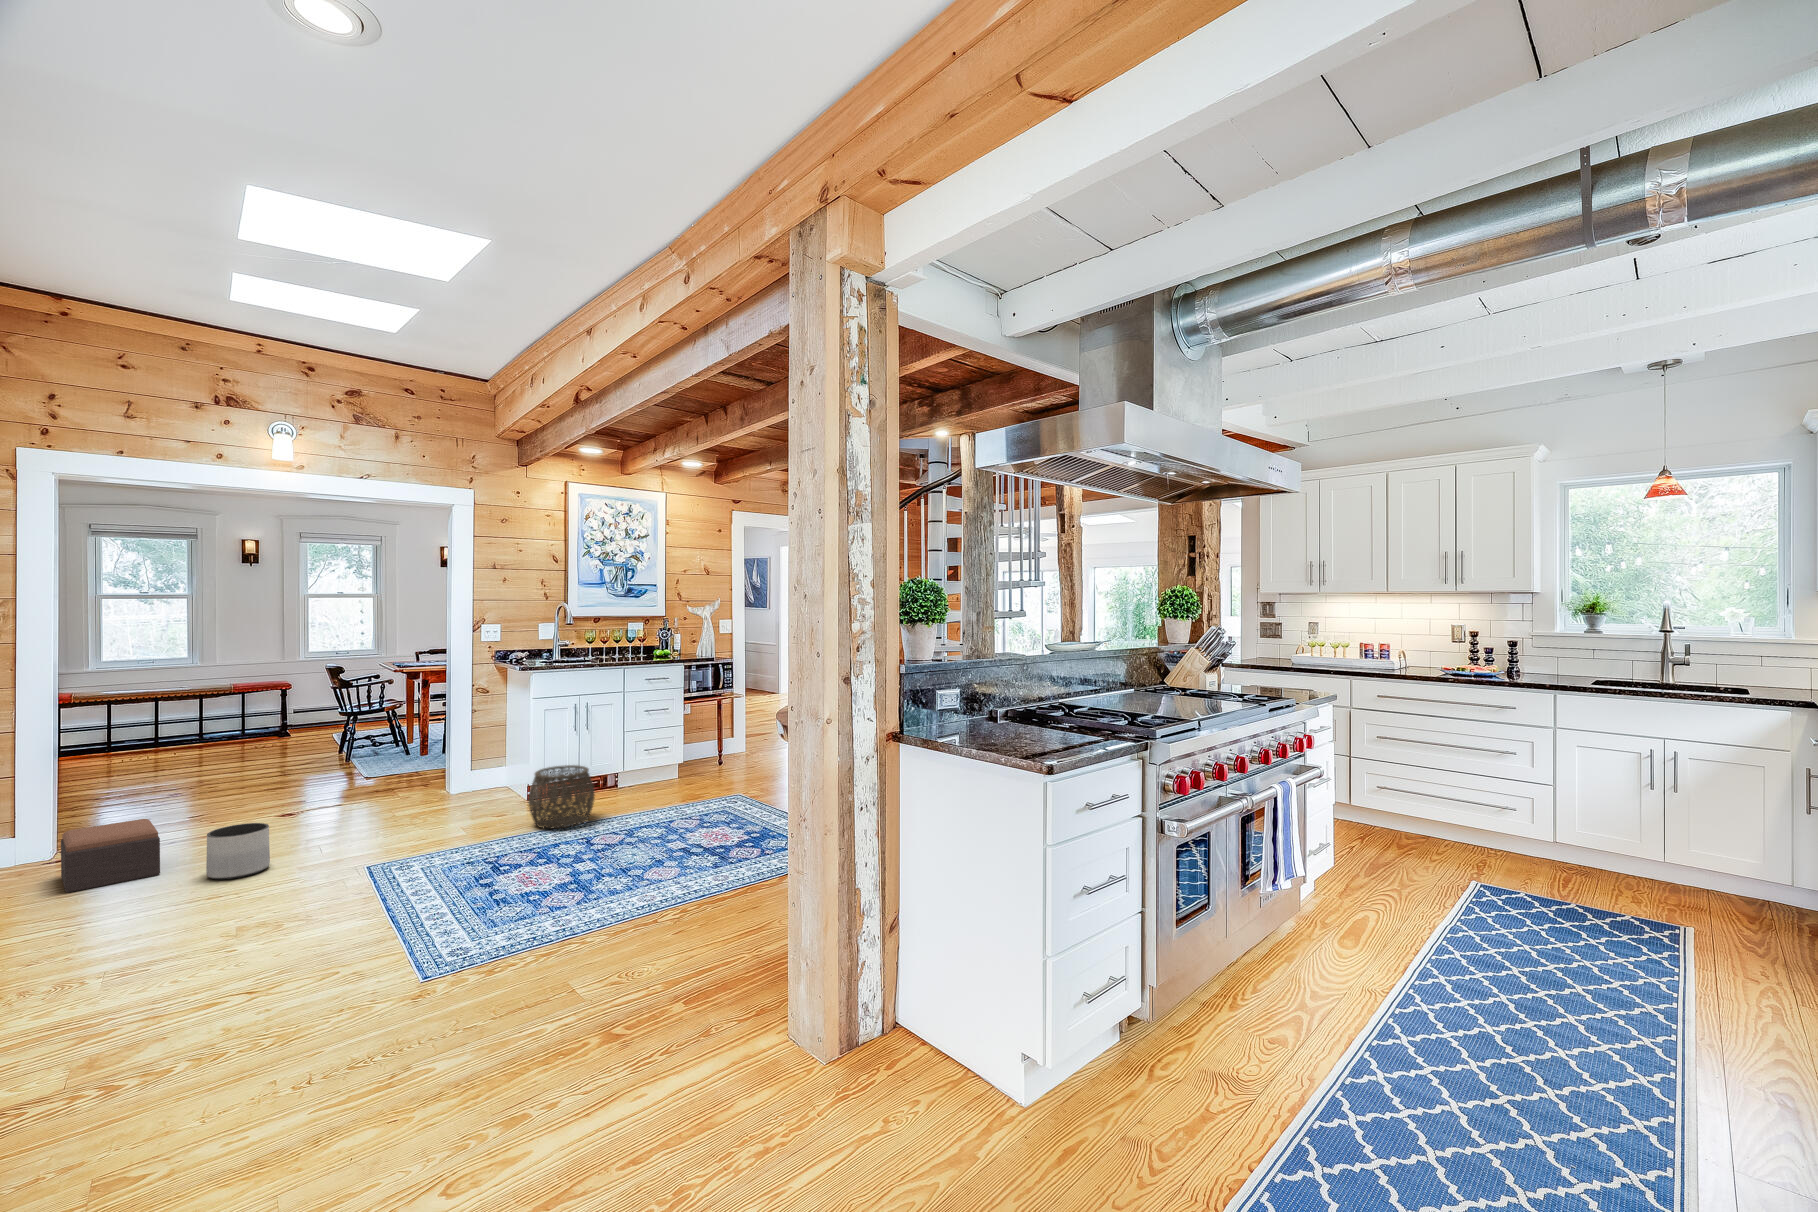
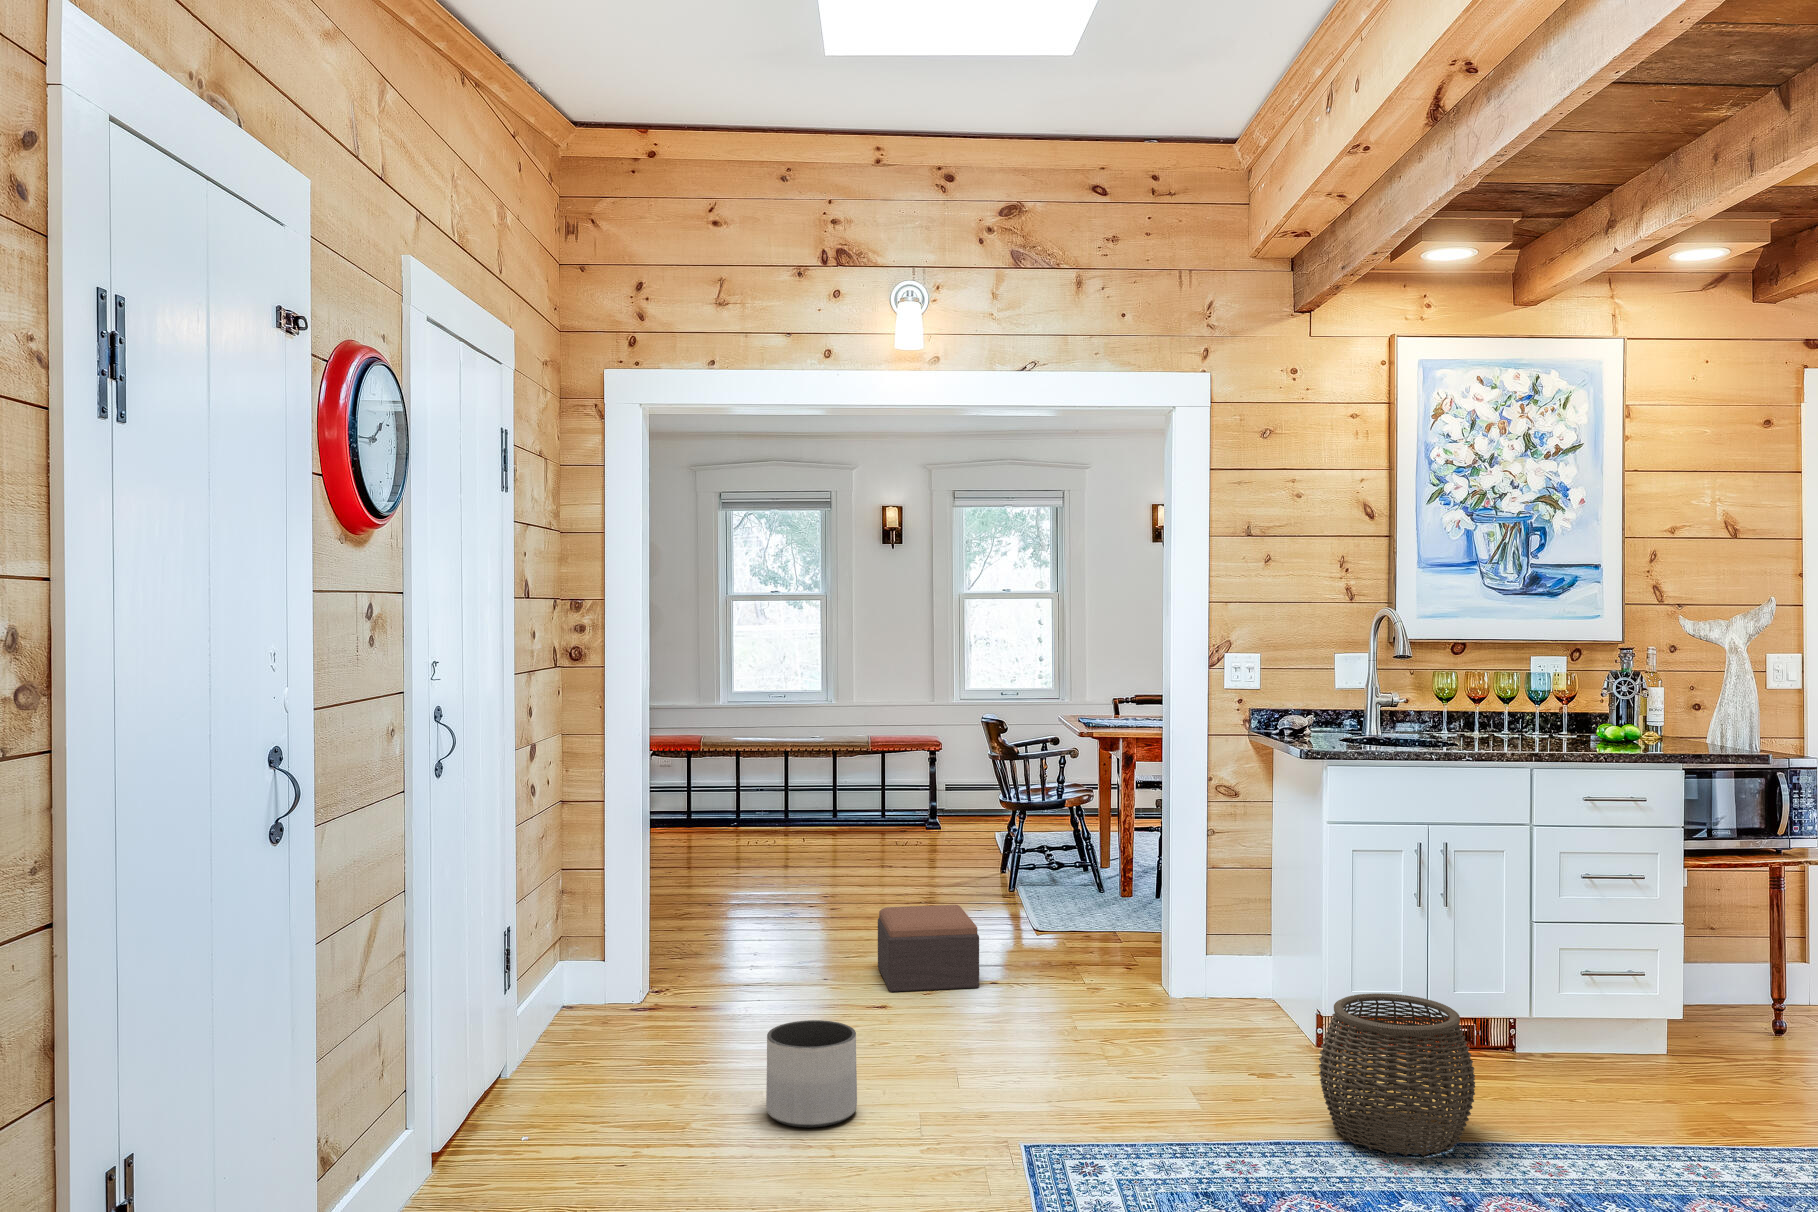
footstool: present [61,819,160,893] -> present [878,905,979,992]

